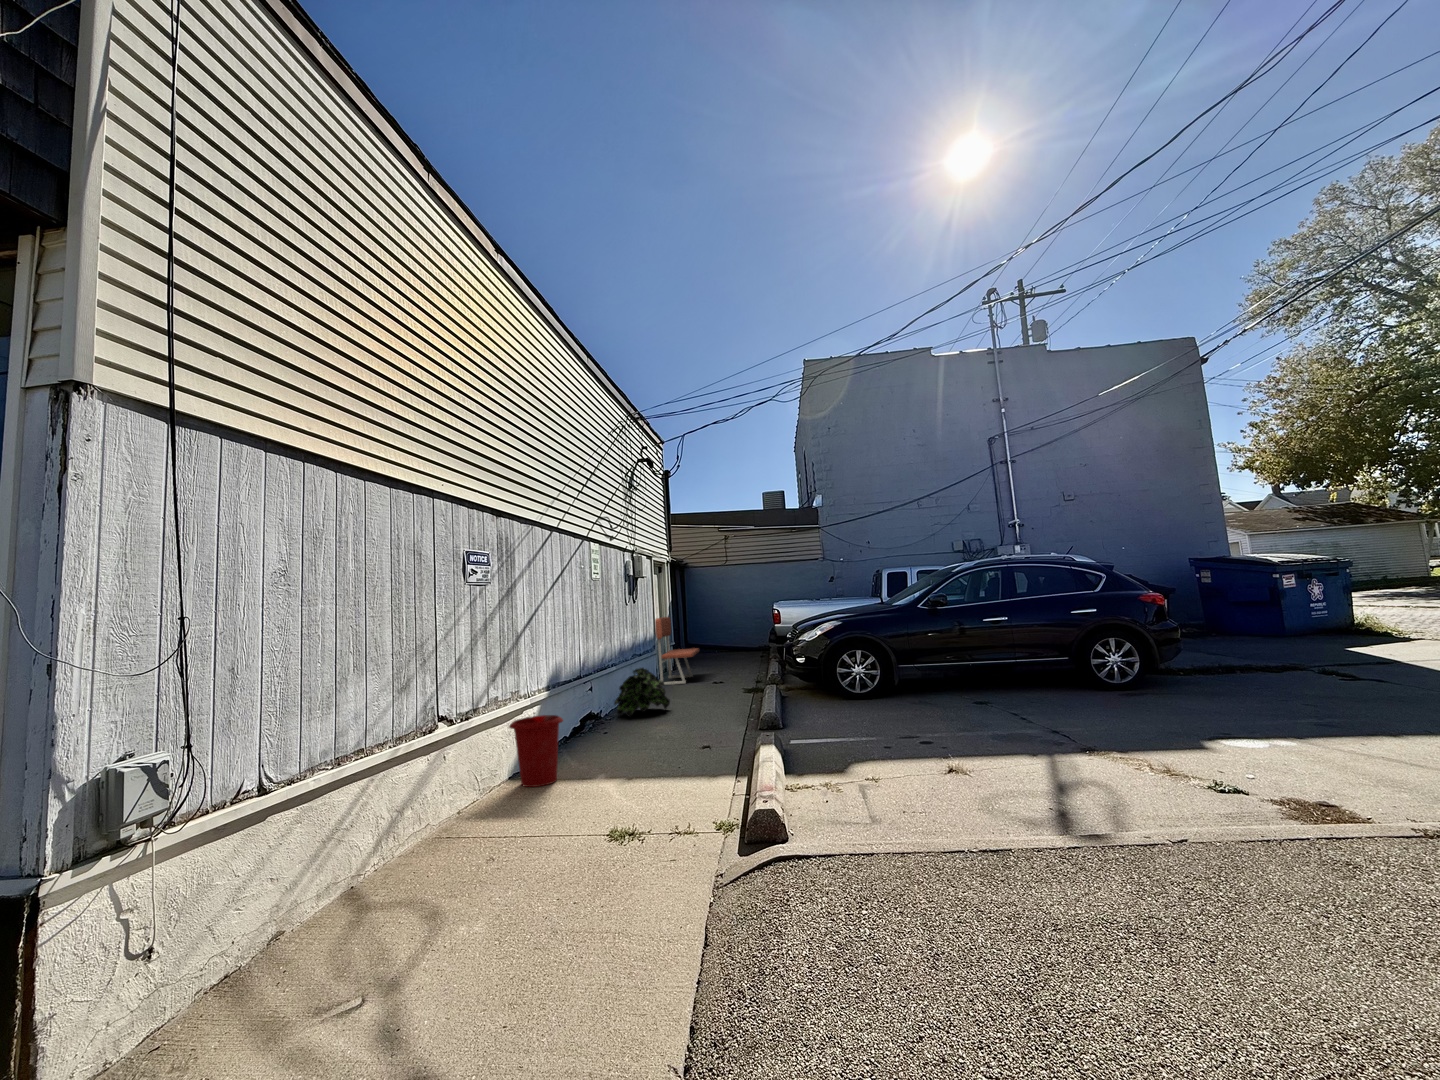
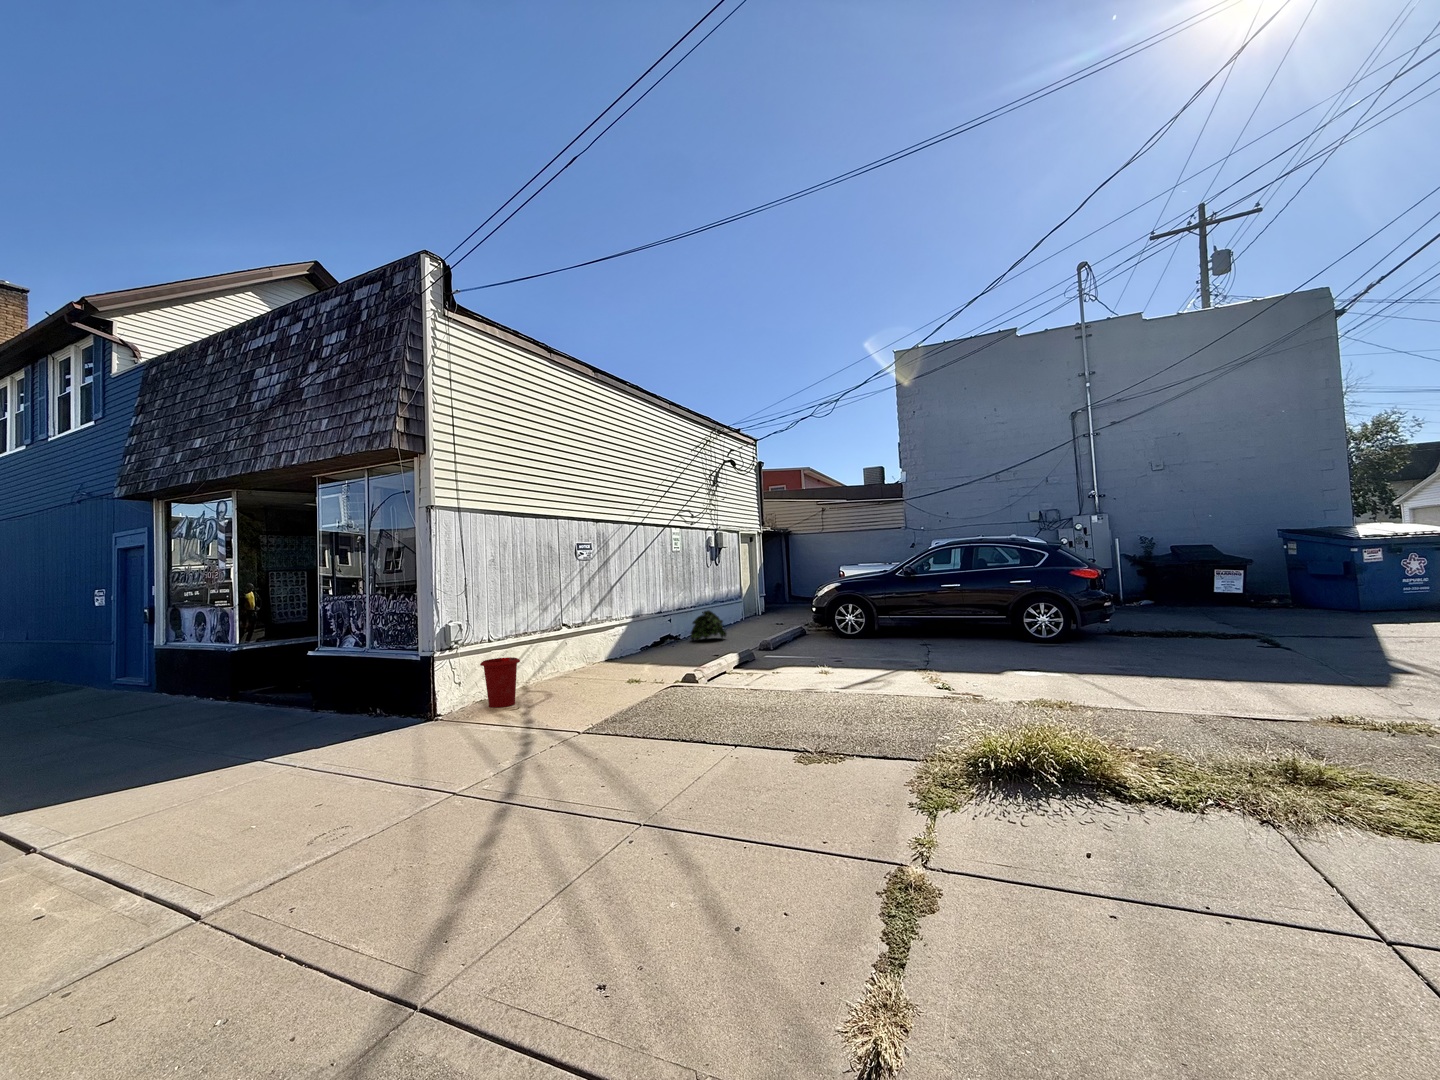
bench: present [655,617,699,685] -> none [737,576,774,626]
waste bin: present [509,715,563,787] -> present [480,657,520,708]

